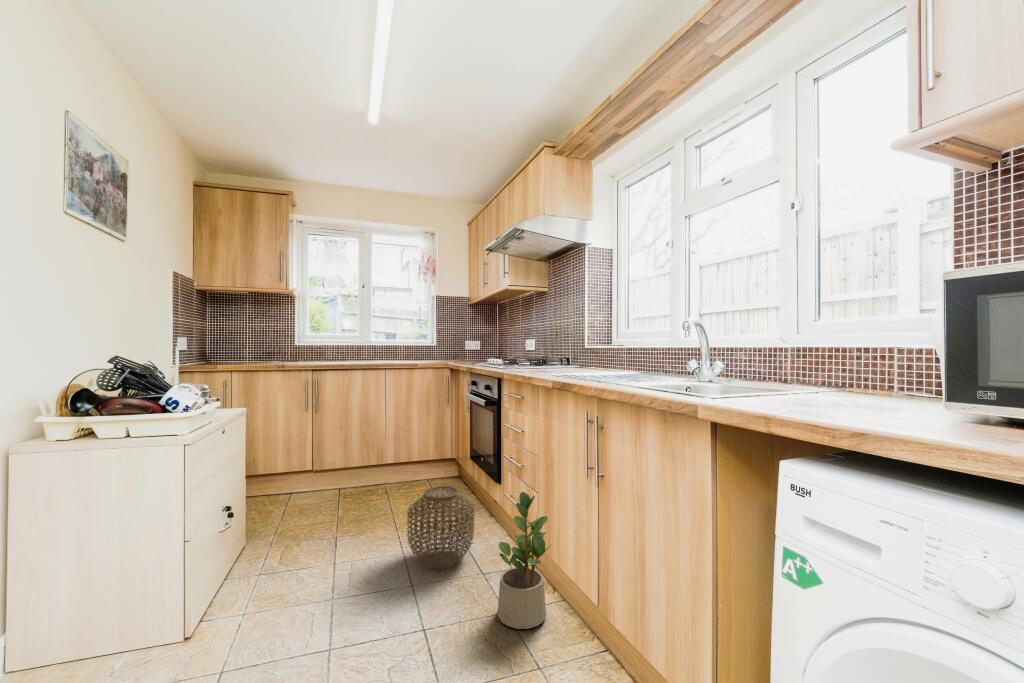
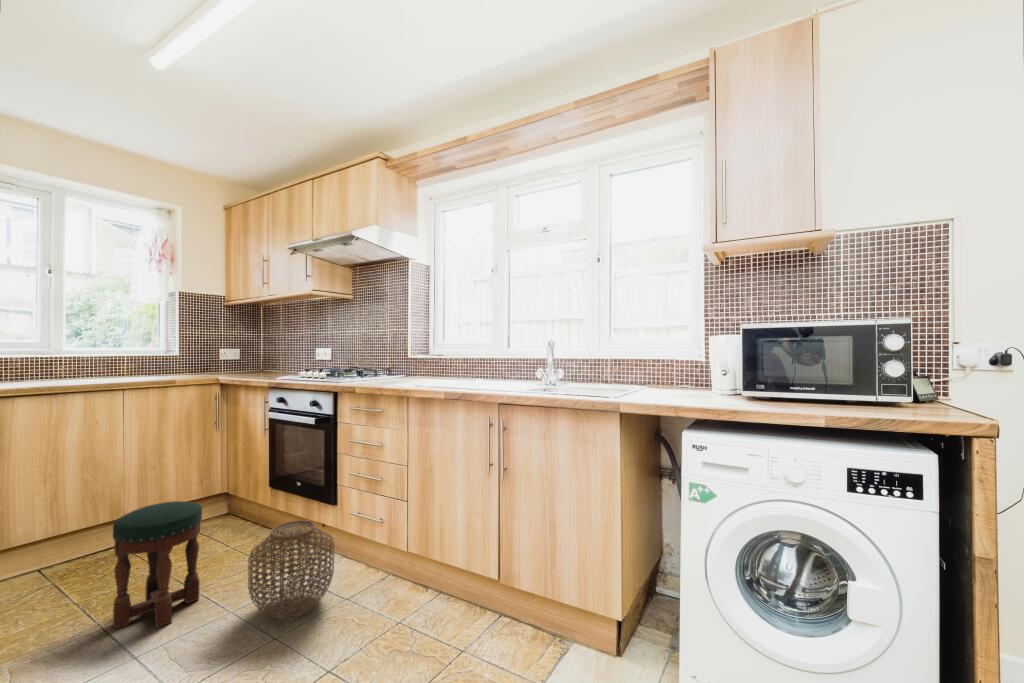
stool: none [345,453,398,543] -> present [113,501,202,629]
potted plant: present [498,492,551,629] -> none [395,502,456,636]

